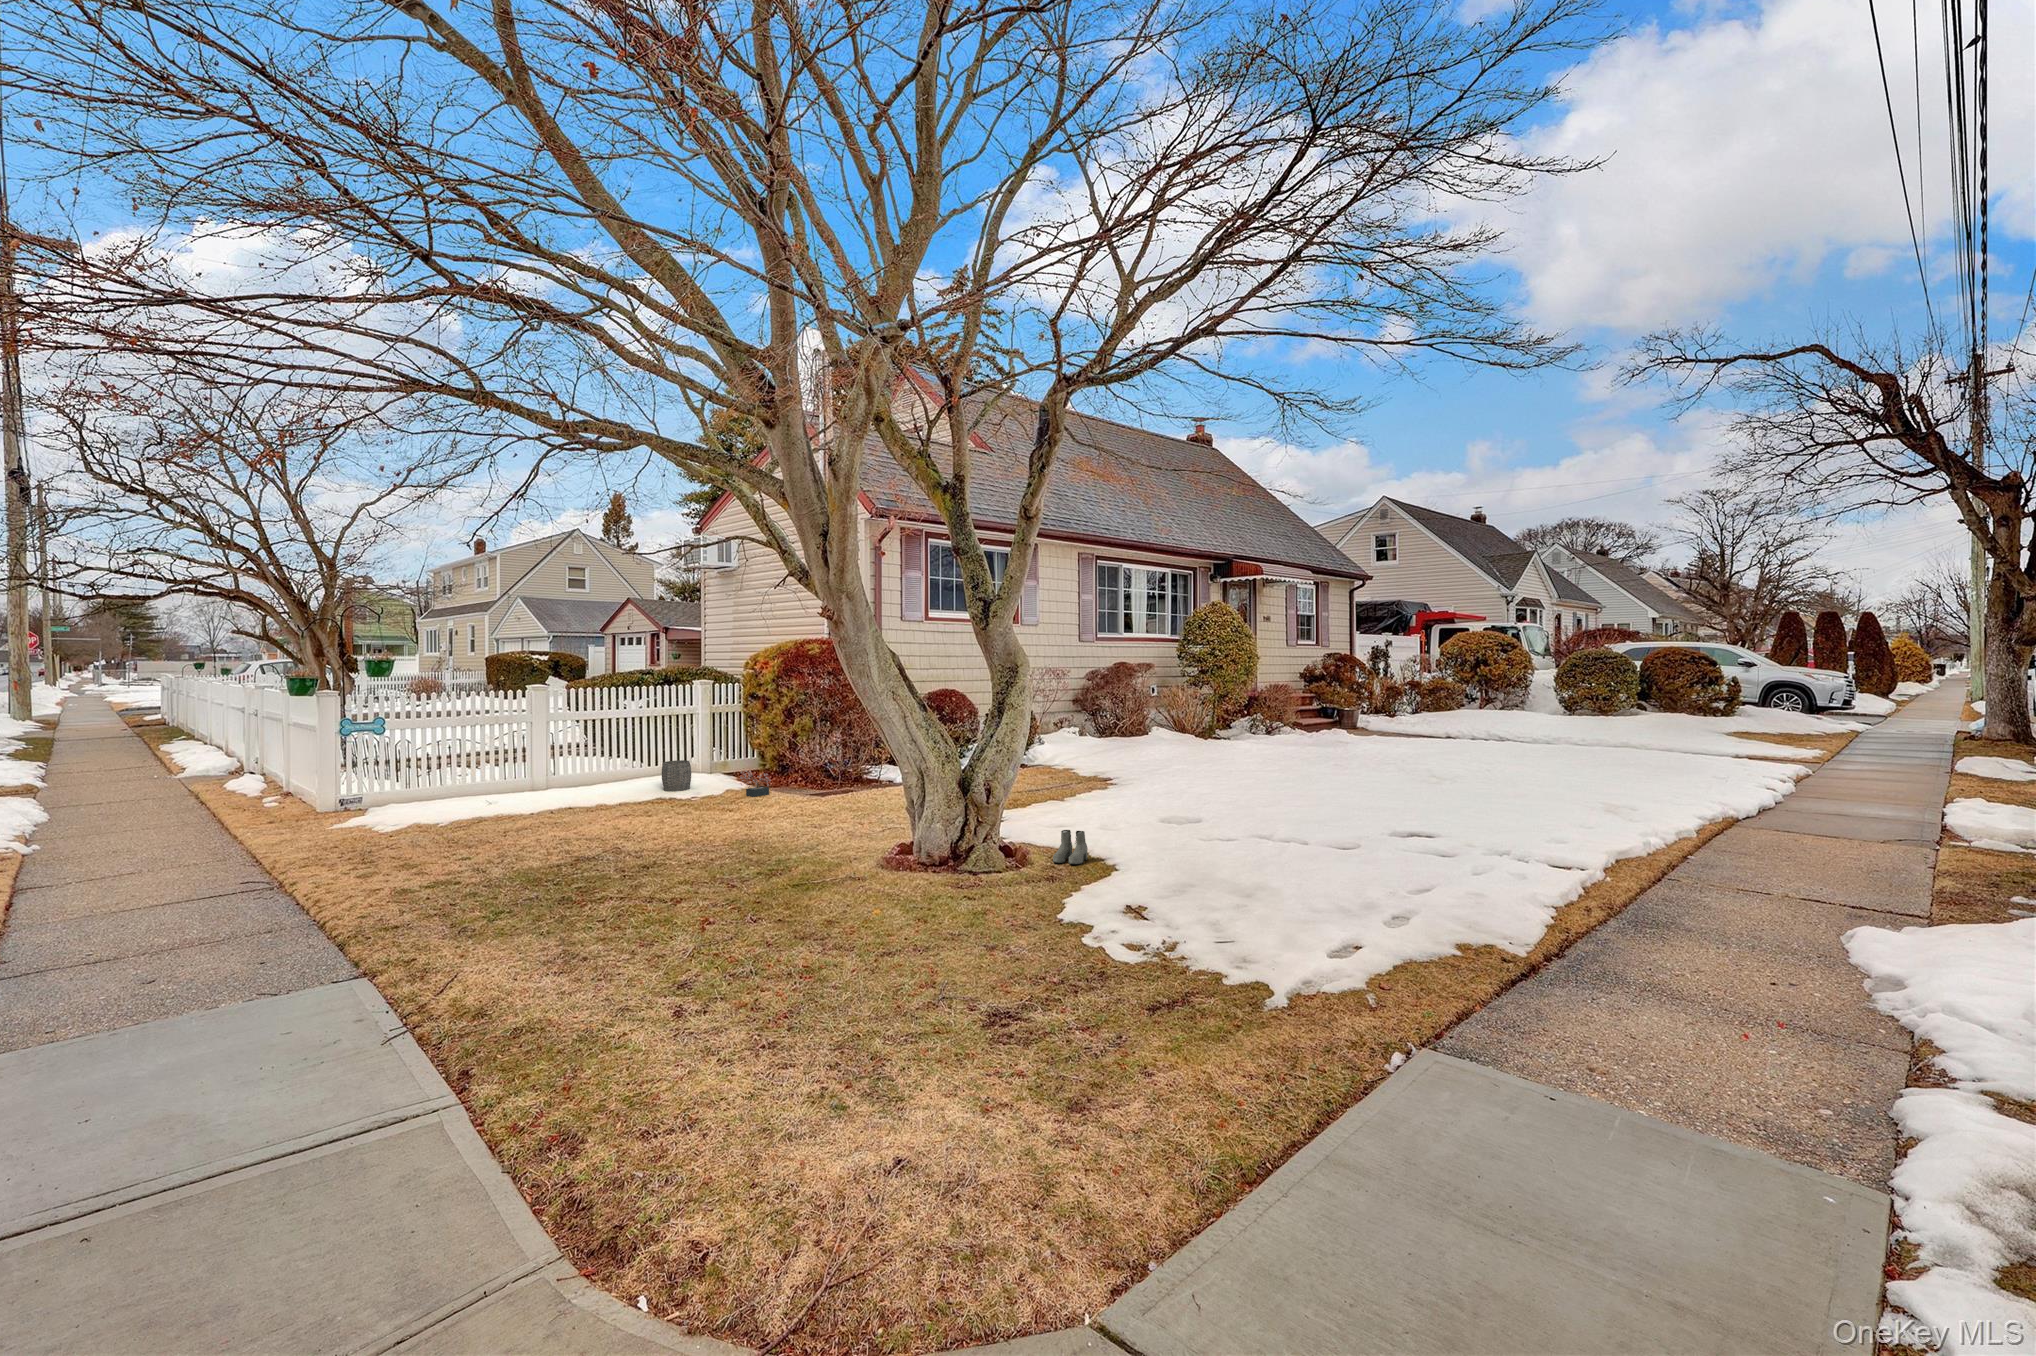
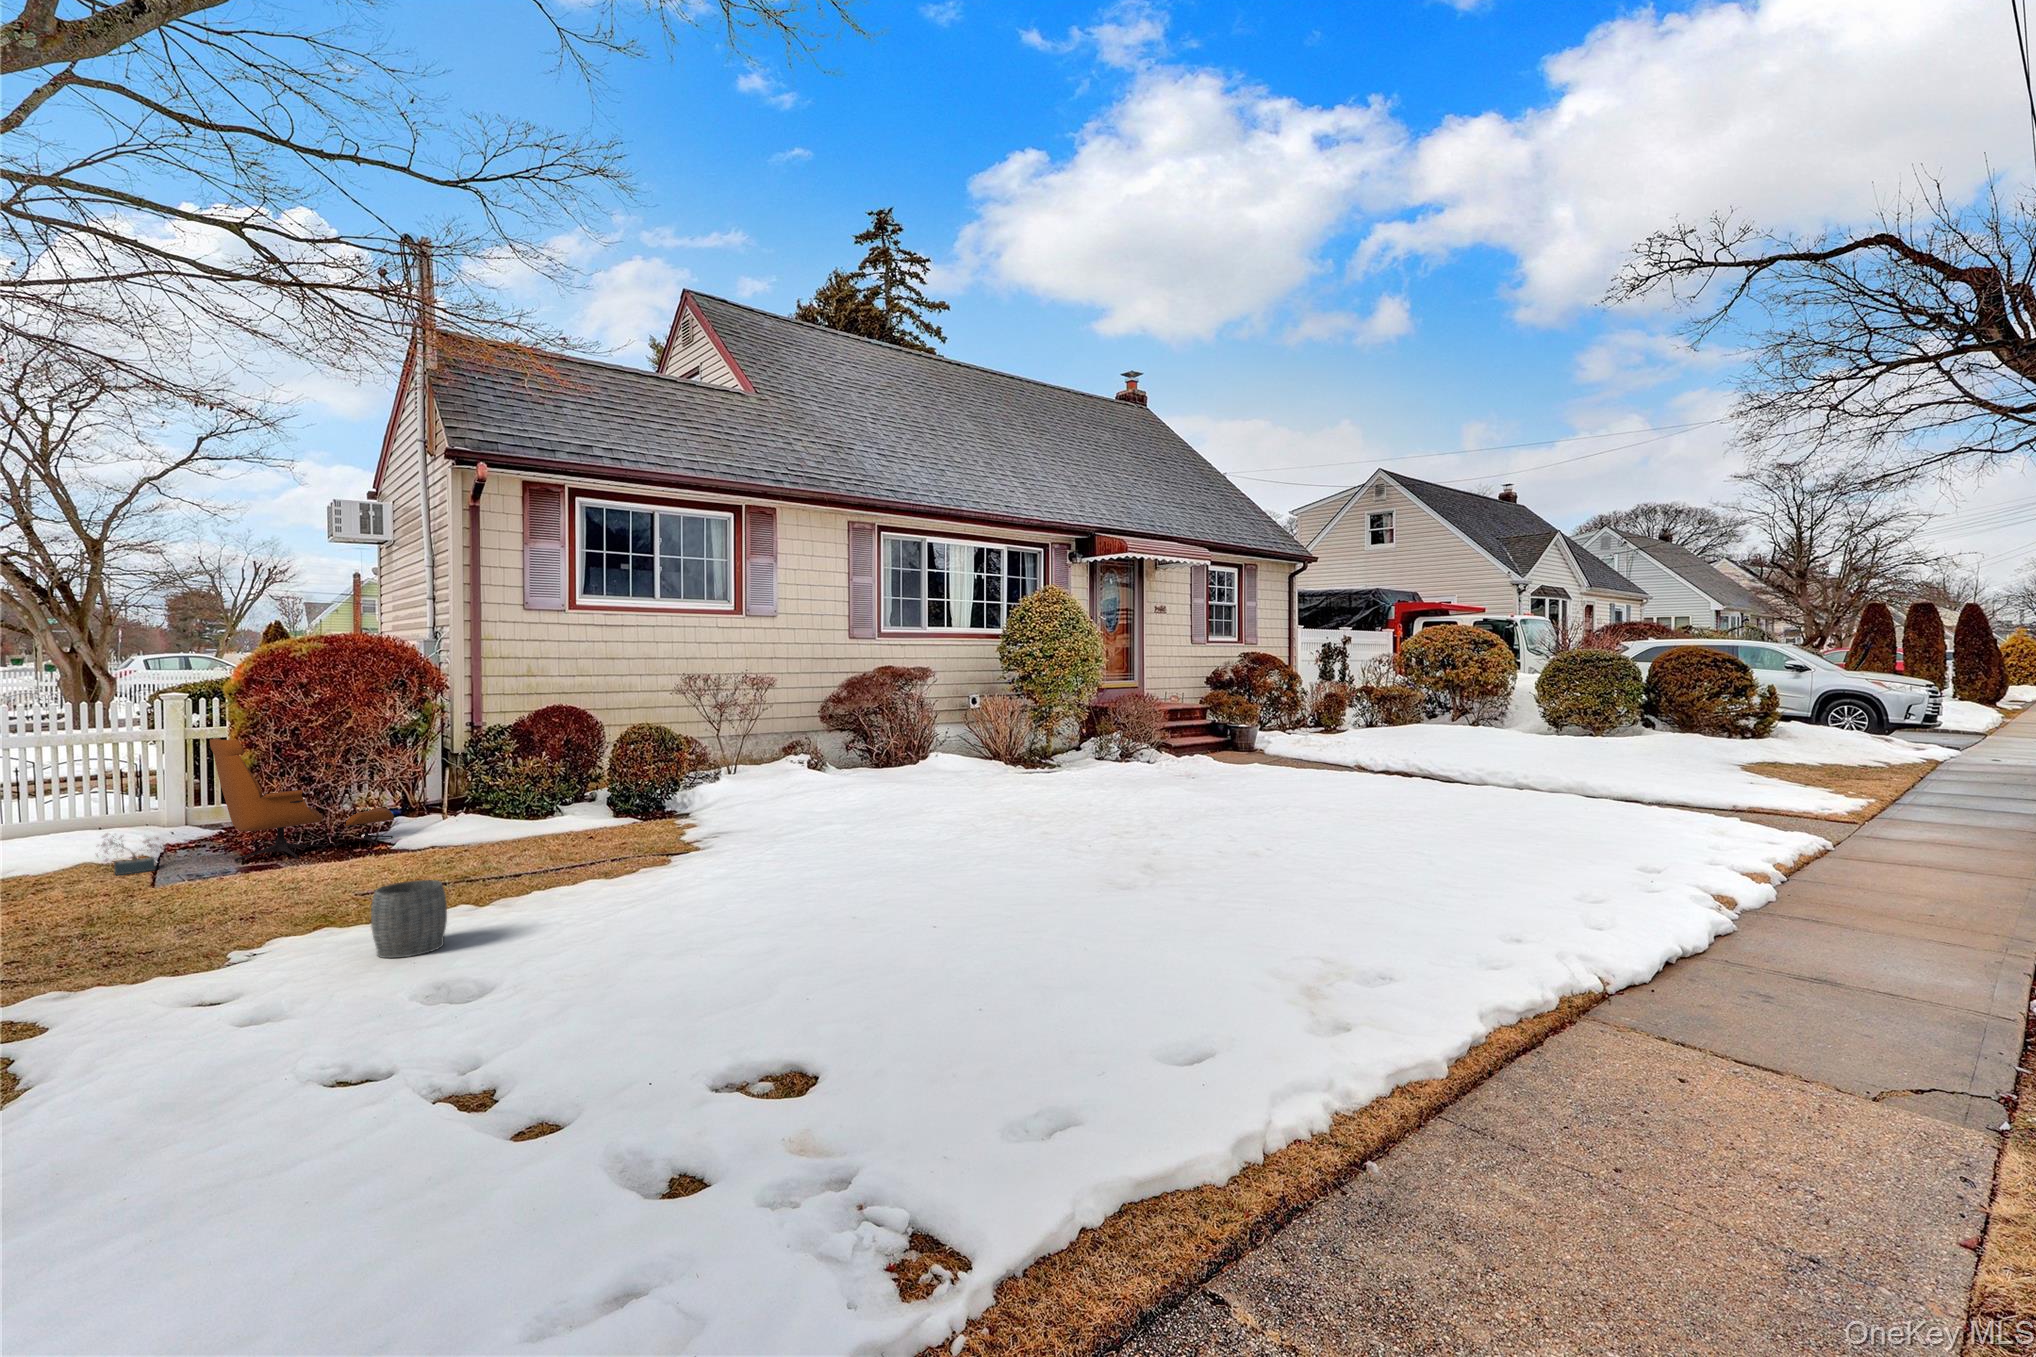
lounge chair: none [791,710,874,790] -> present [210,738,394,862]
woven basket: present [662,760,691,791] -> present [371,880,447,958]
boots: present [1053,830,1088,864] -> none [80,1011,185,1096]

